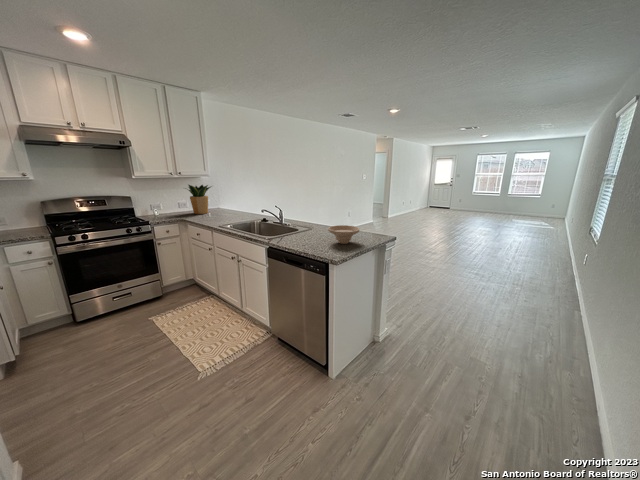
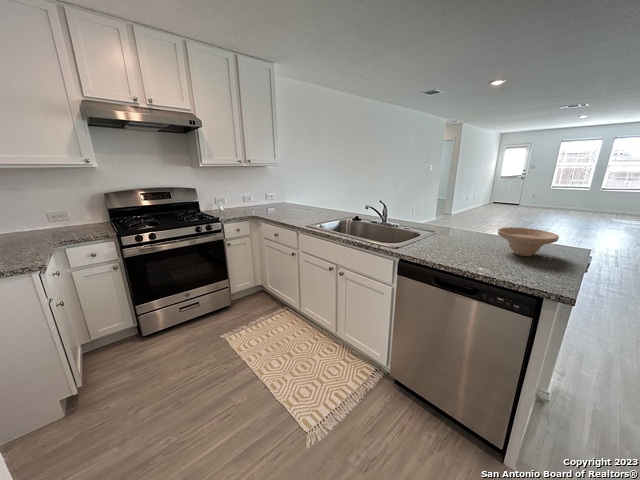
potted plant: present [188,185,211,214] -> none [252,174,284,210]

